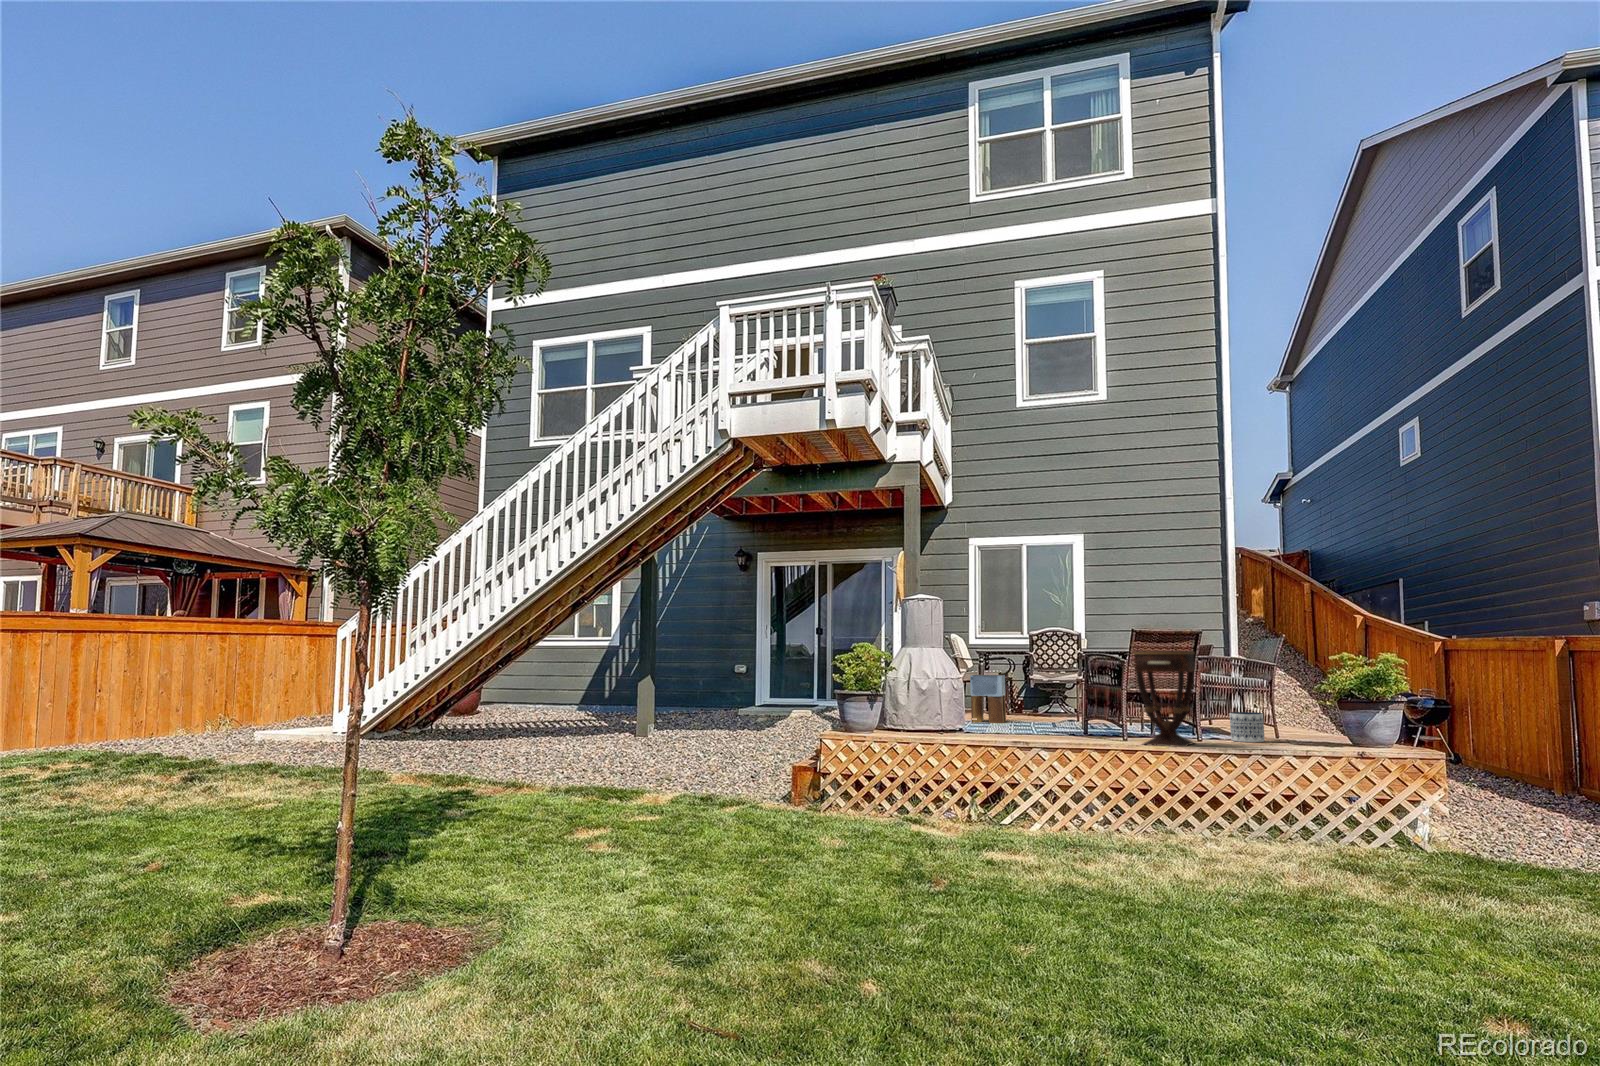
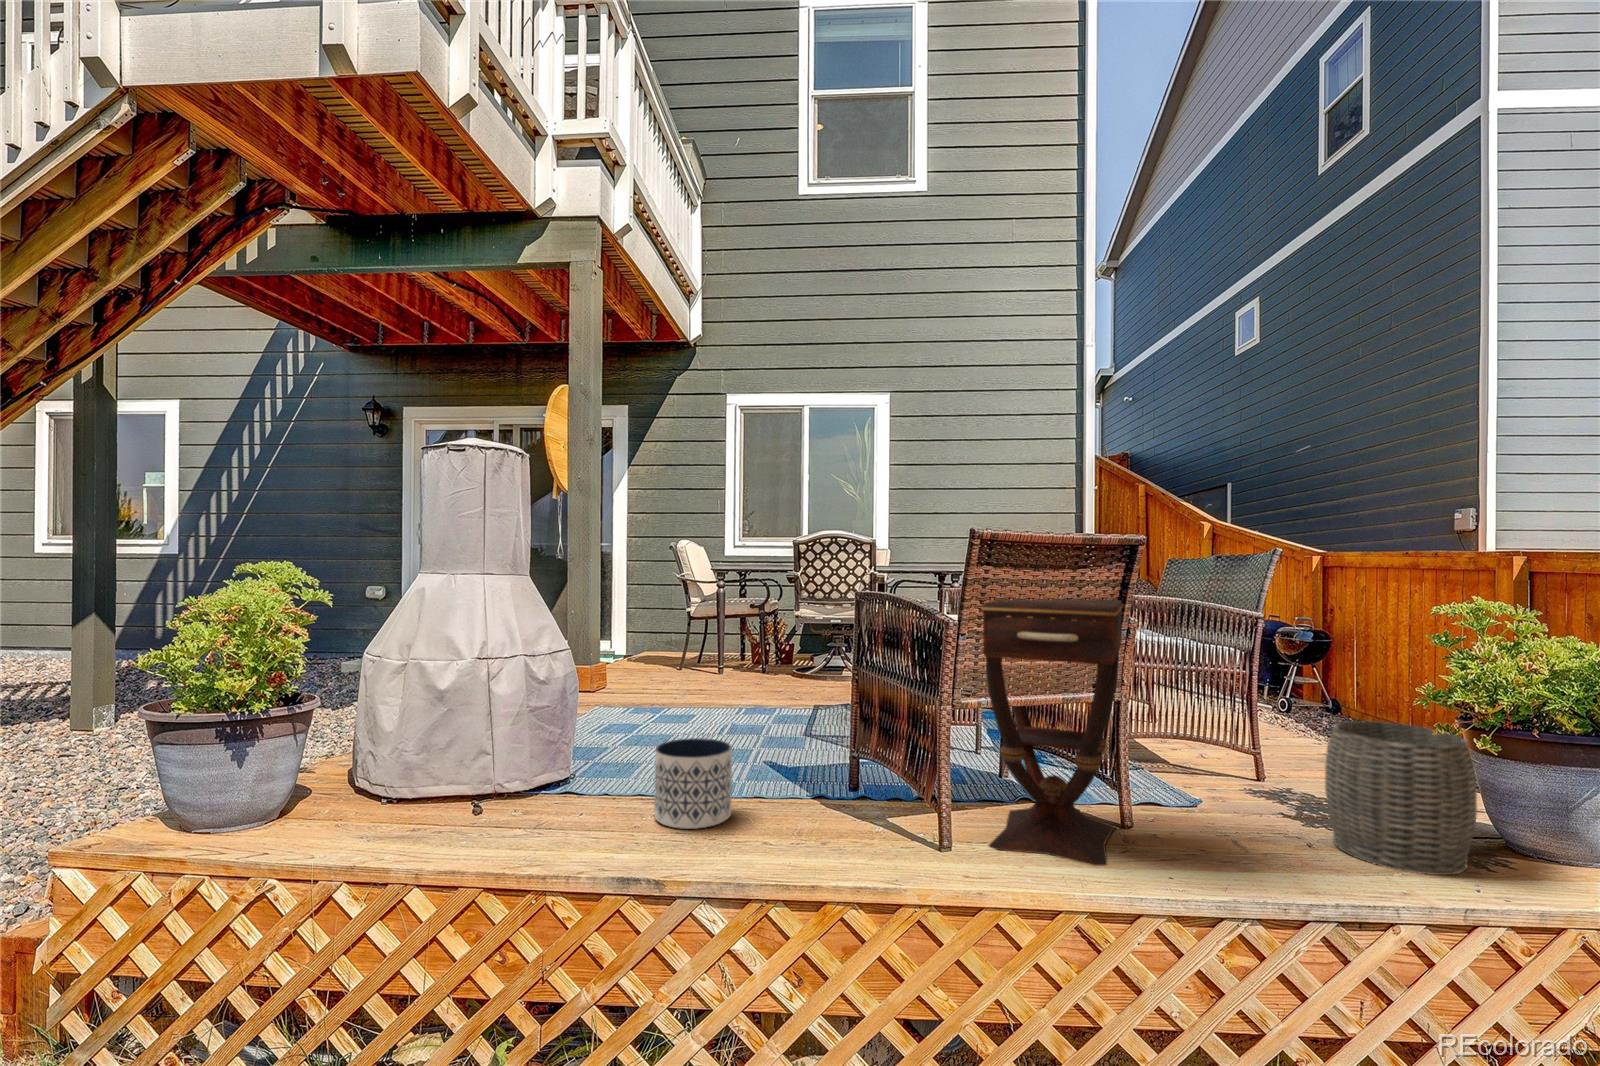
stool: present [970,675,1006,723] -> none [683,610,746,696]
woven basket: none [1280,699,1334,750] -> present [1325,721,1477,875]
planter: present [1230,712,1265,742] -> present [654,738,732,829]

